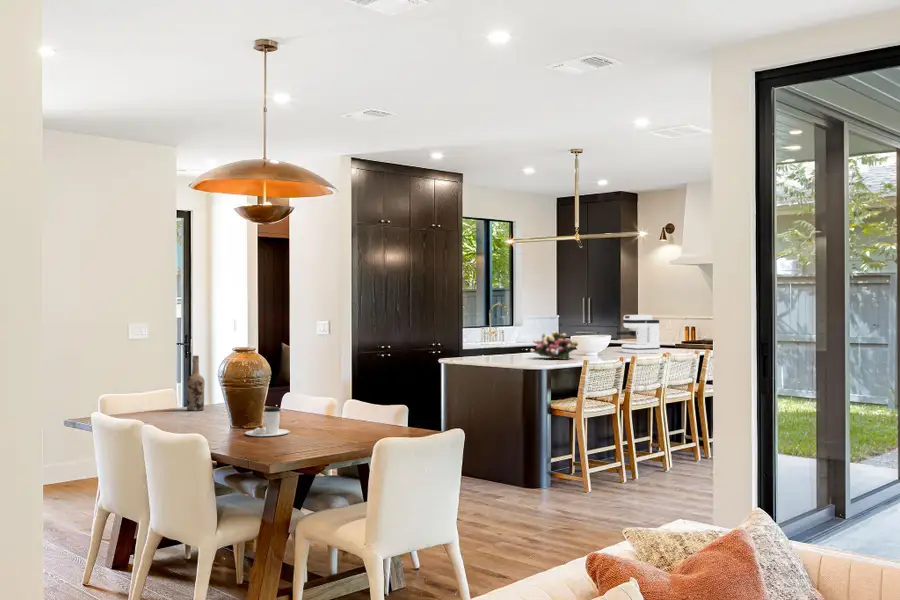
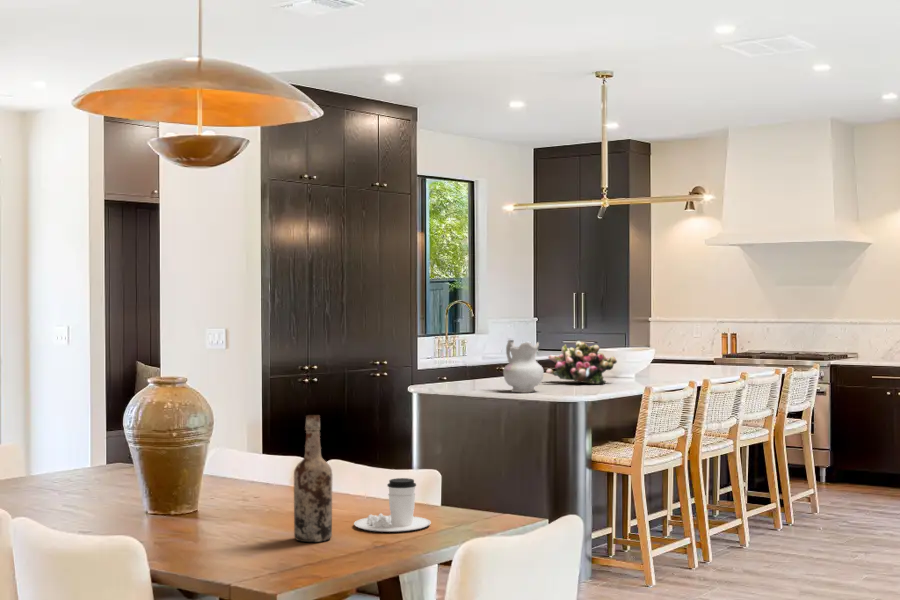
coffee maker: present [616,315,660,354] -> none [657,317,720,374]
ceramic pitcher: none [495,329,522,364] -> present [503,340,544,393]
wine bottle: present [187,356,204,411] -> present [294,415,332,542]
coffee cup: present [245,407,290,436] -> present [354,478,431,532]

